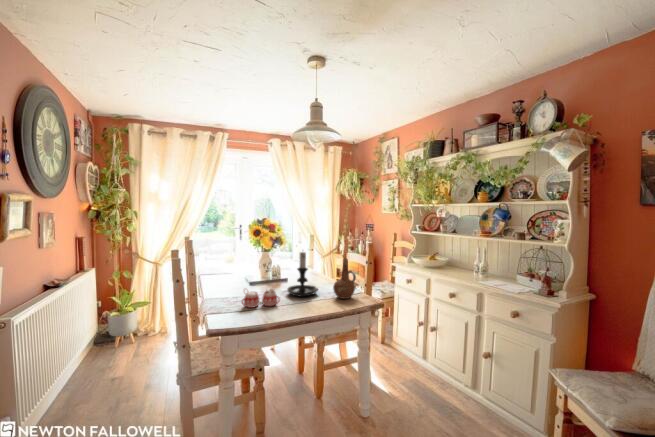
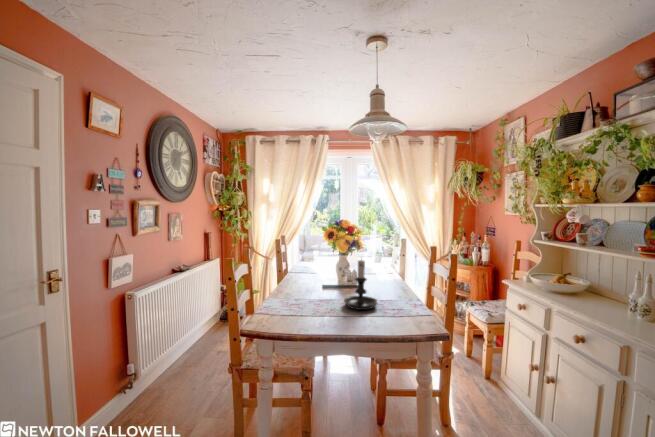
ceramic pitcher: present [333,258,356,299] -> none [391,272,419,321]
mug: present [242,289,279,308] -> none [289,293,326,316]

